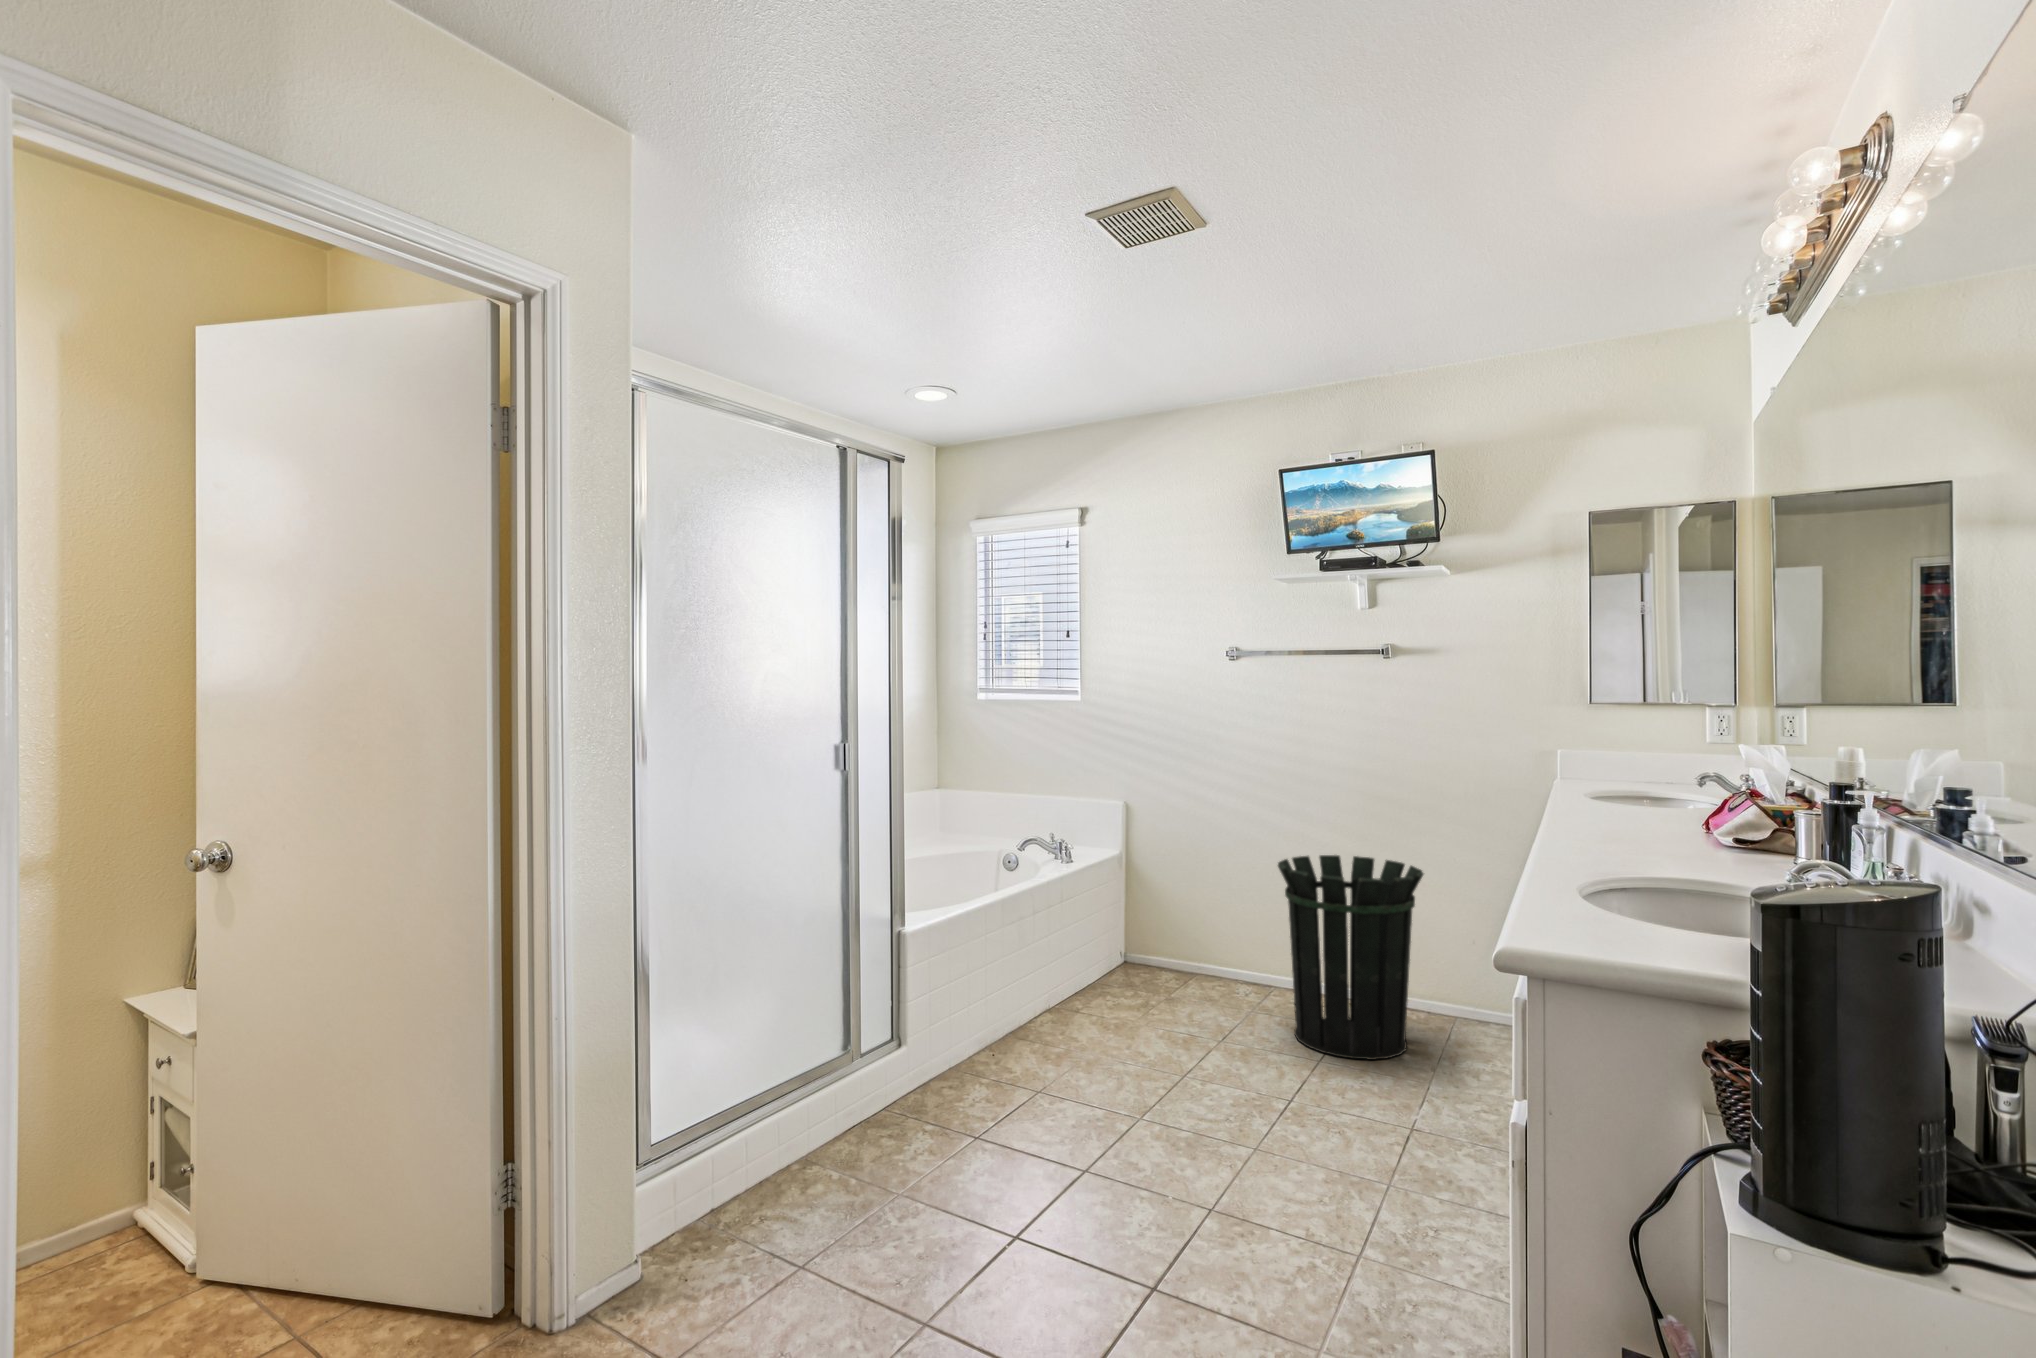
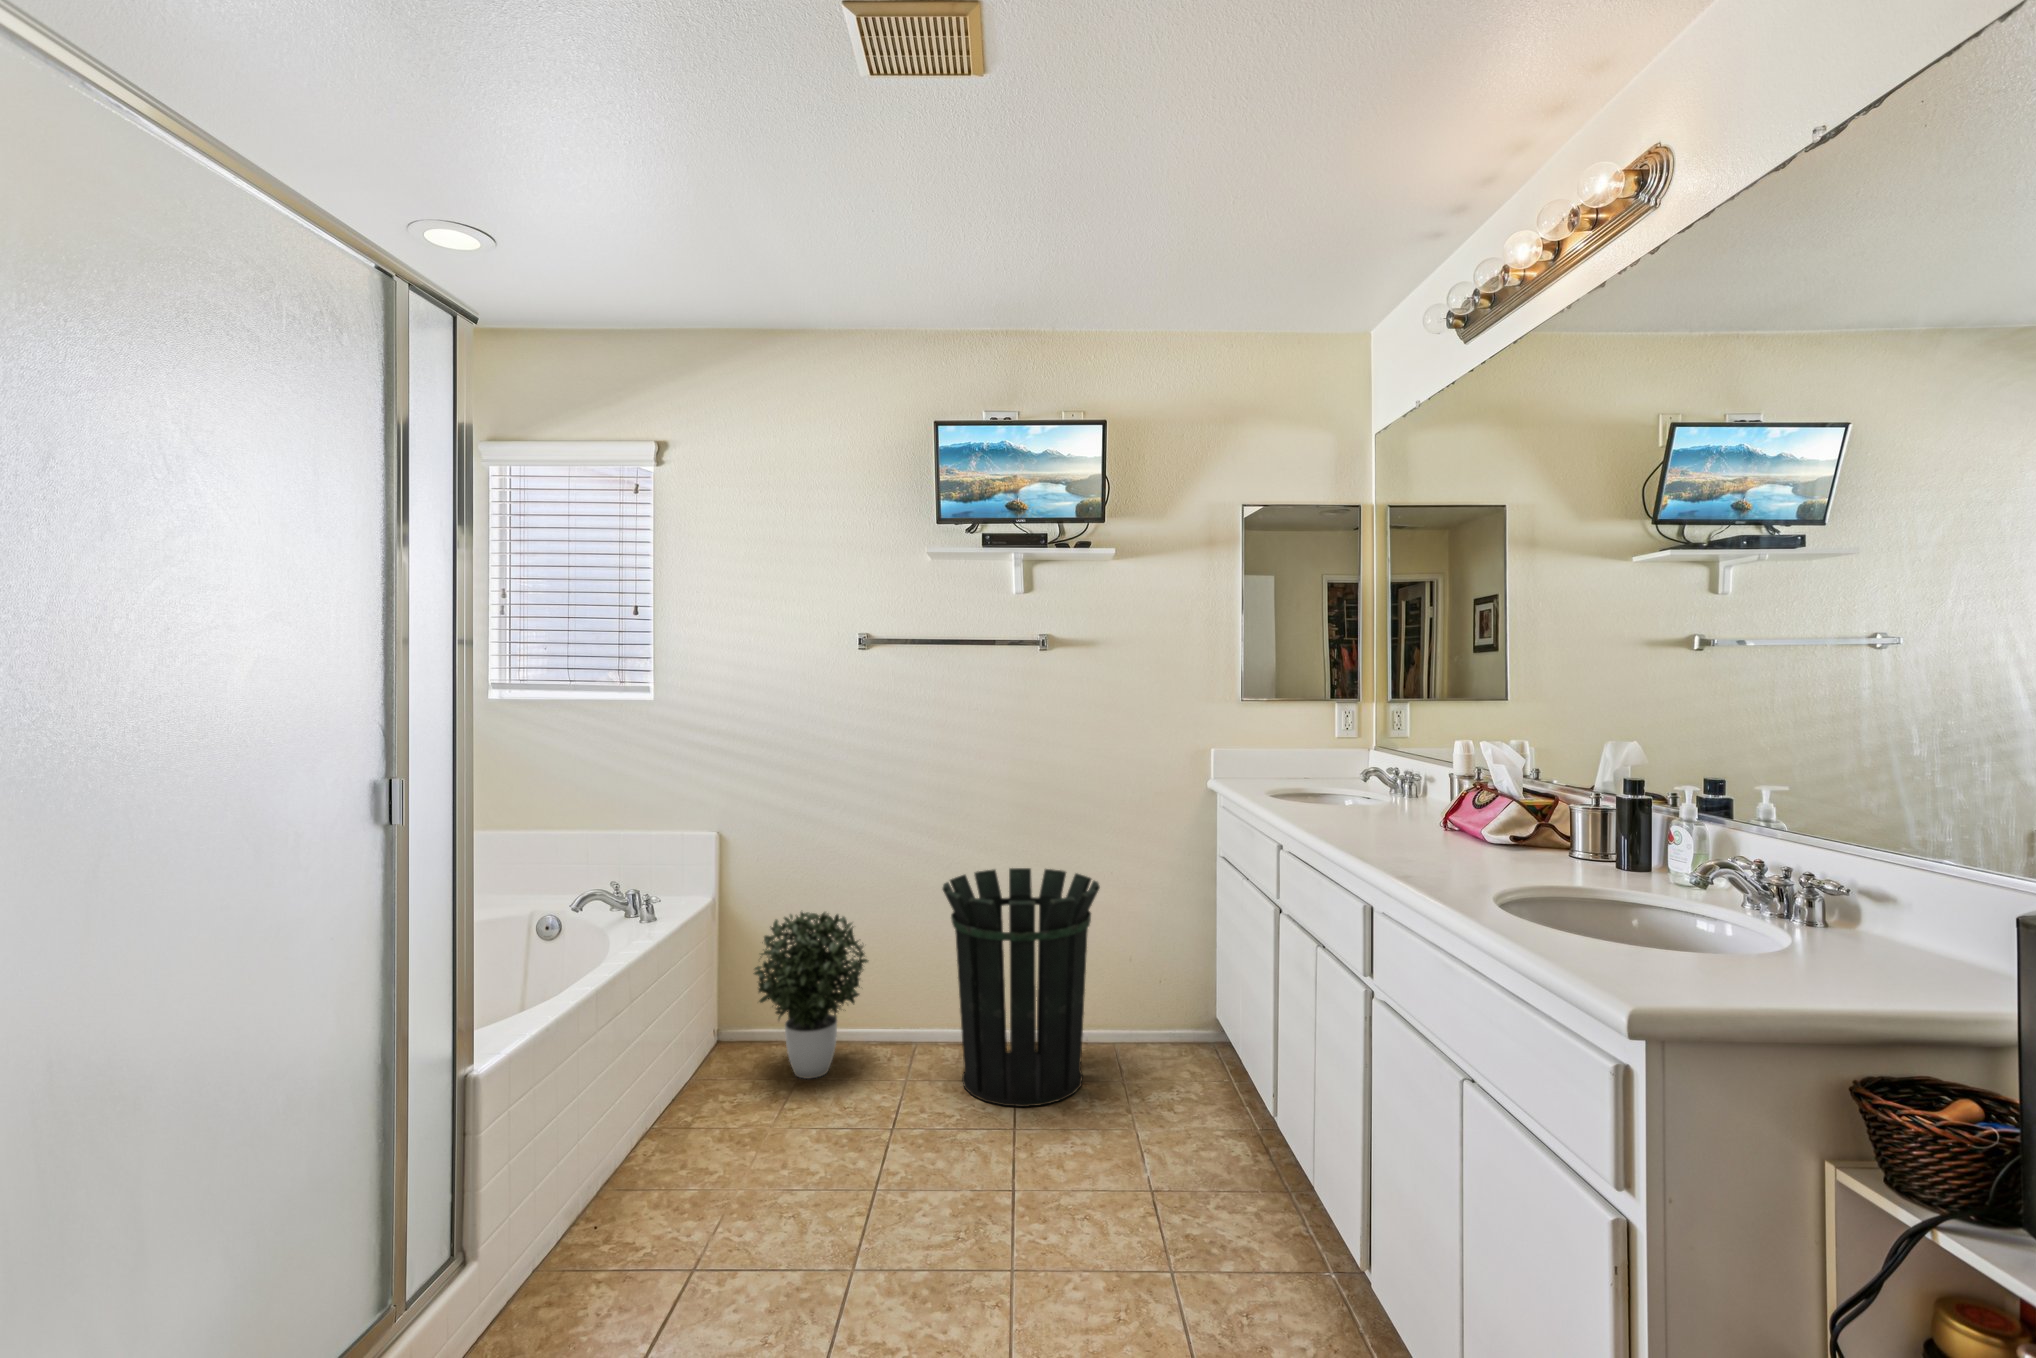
potted plant: none [1133,870,1226,1004] -> present [754,912,868,1079]

